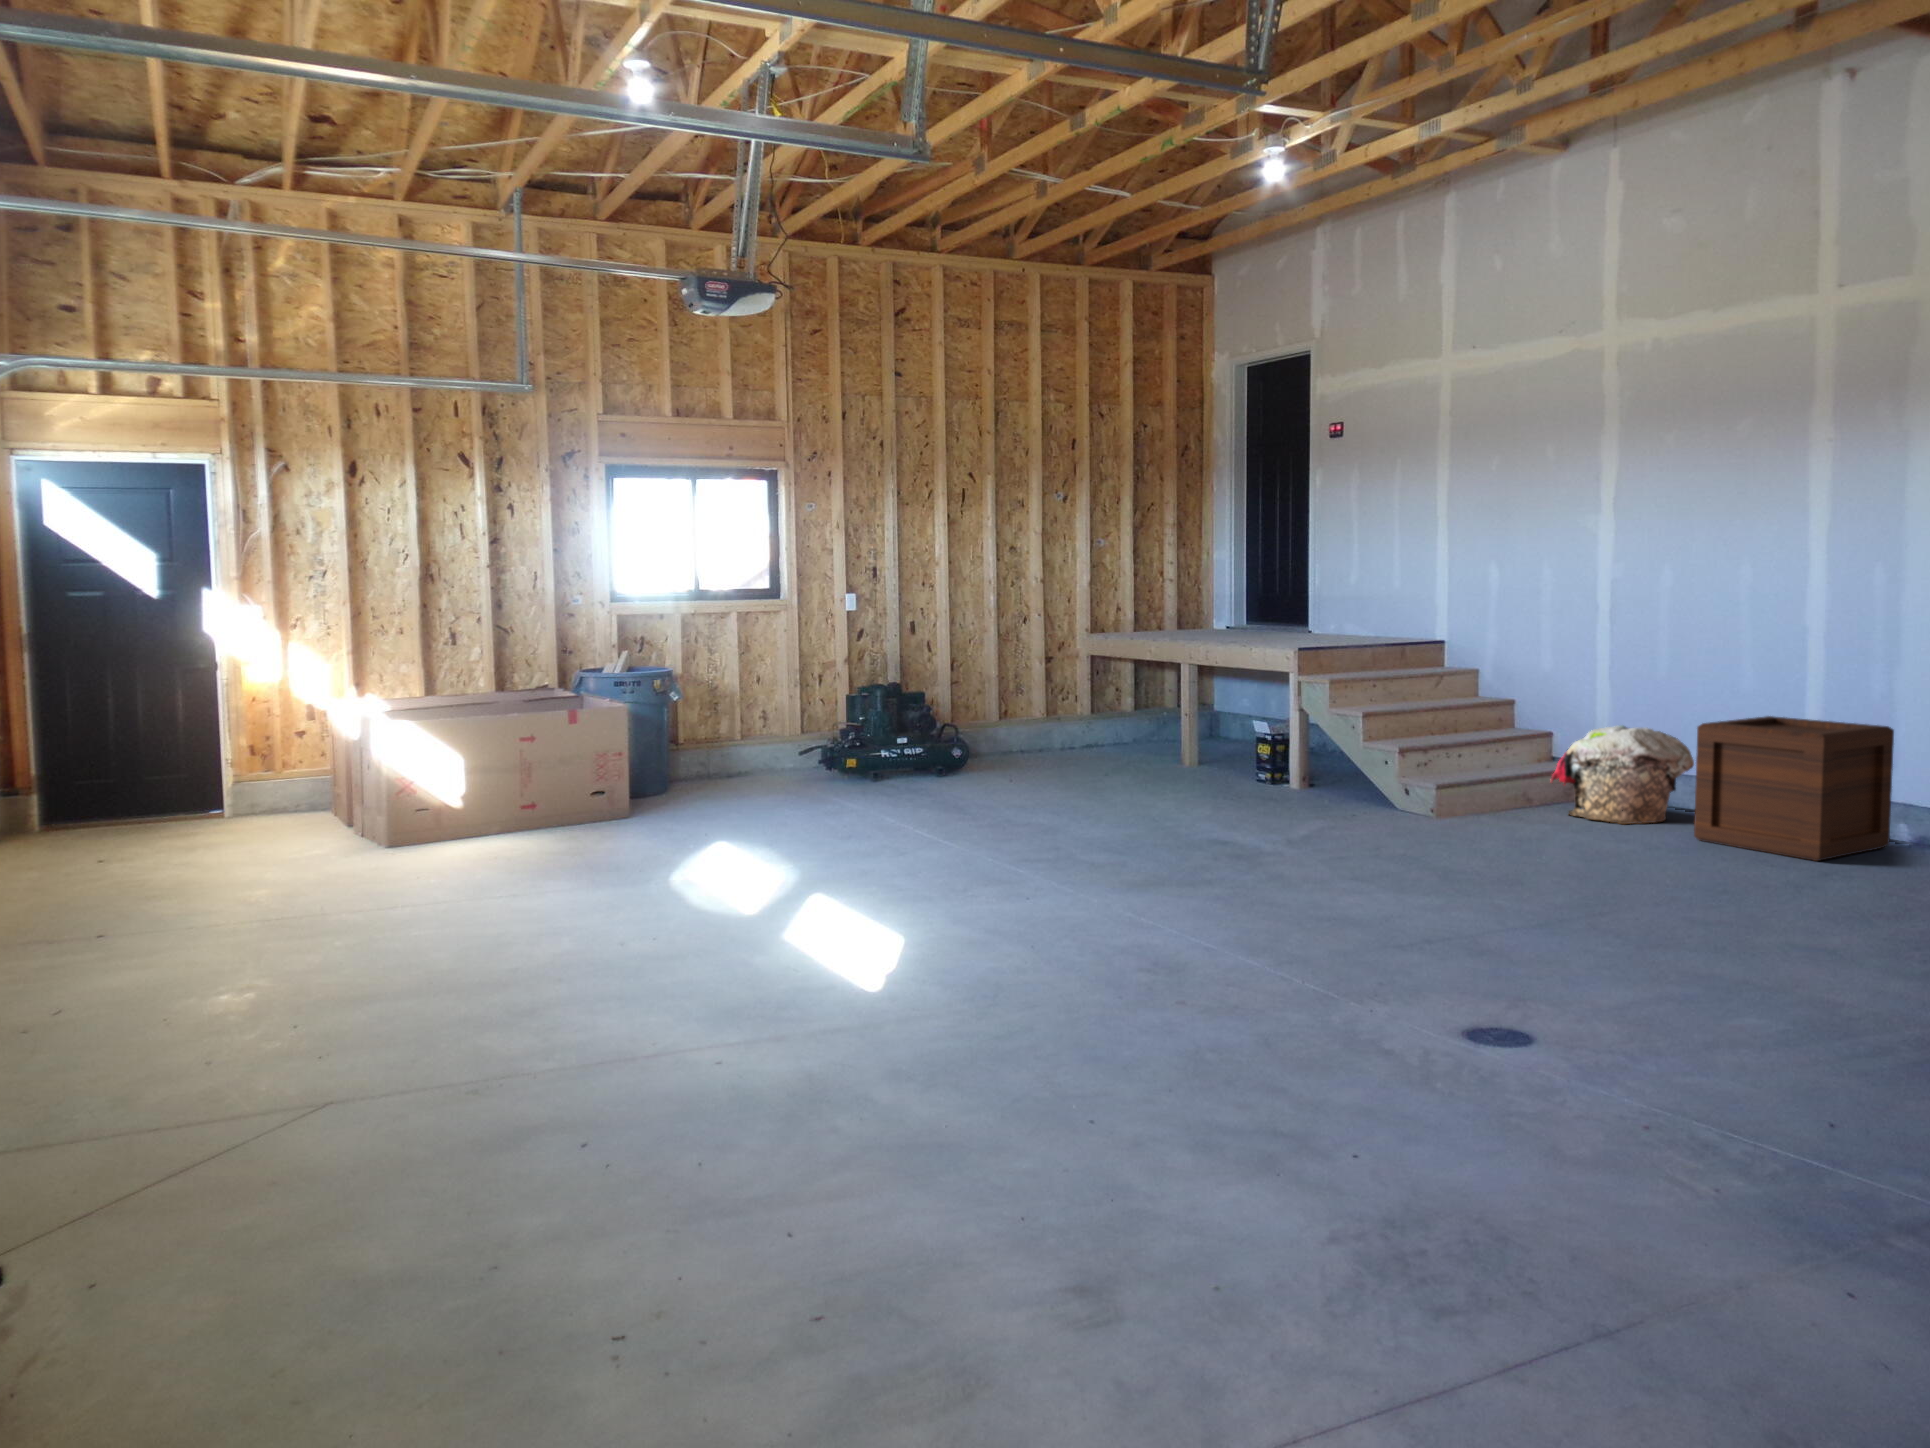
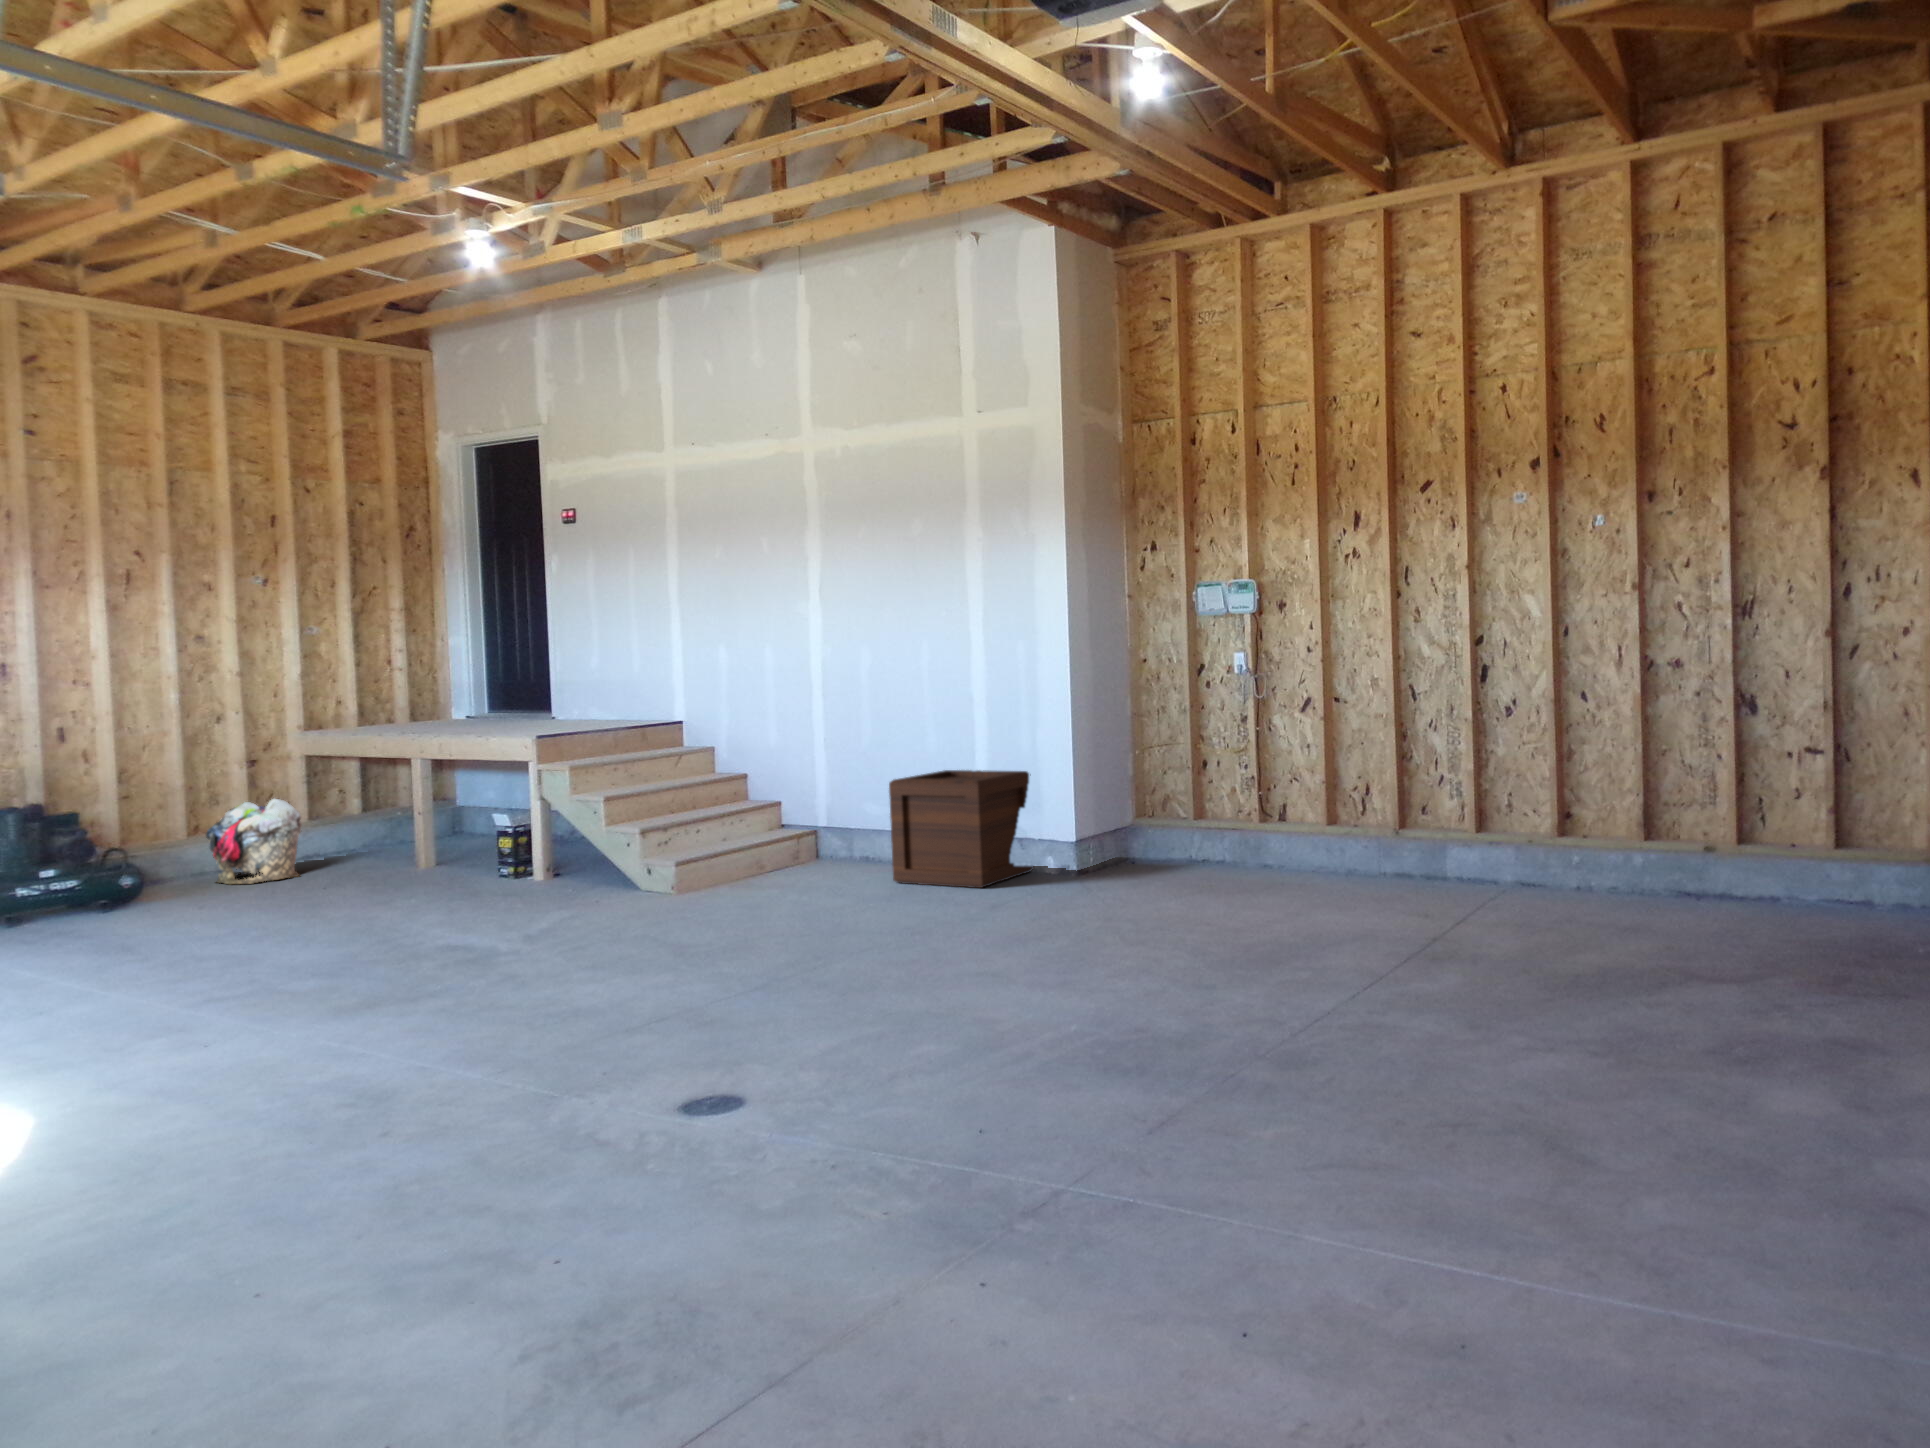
laundry basket: present [1551,725,1694,824] -> present [206,799,302,885]

